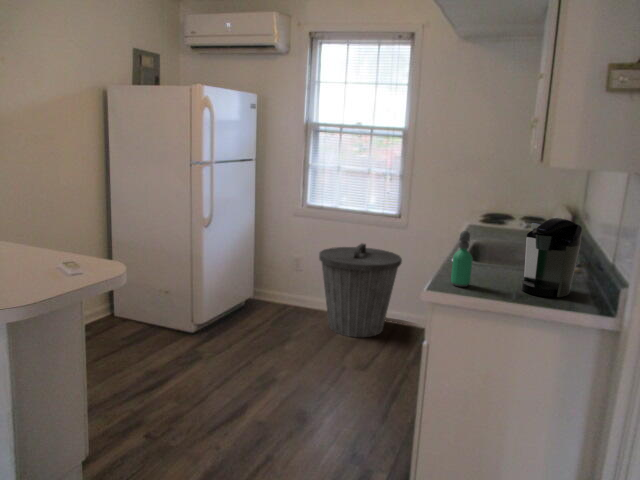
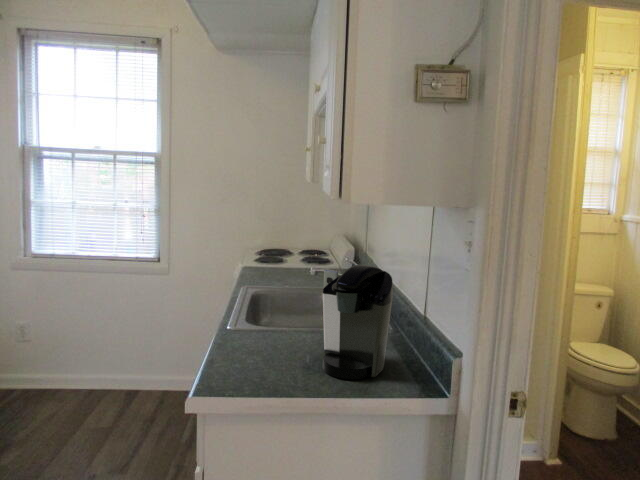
soap dispenser: present [451,231,473,287] -> none [223,297,253,384]
trash can: present [319,244,402,337] -> none [47,300,166,430]

